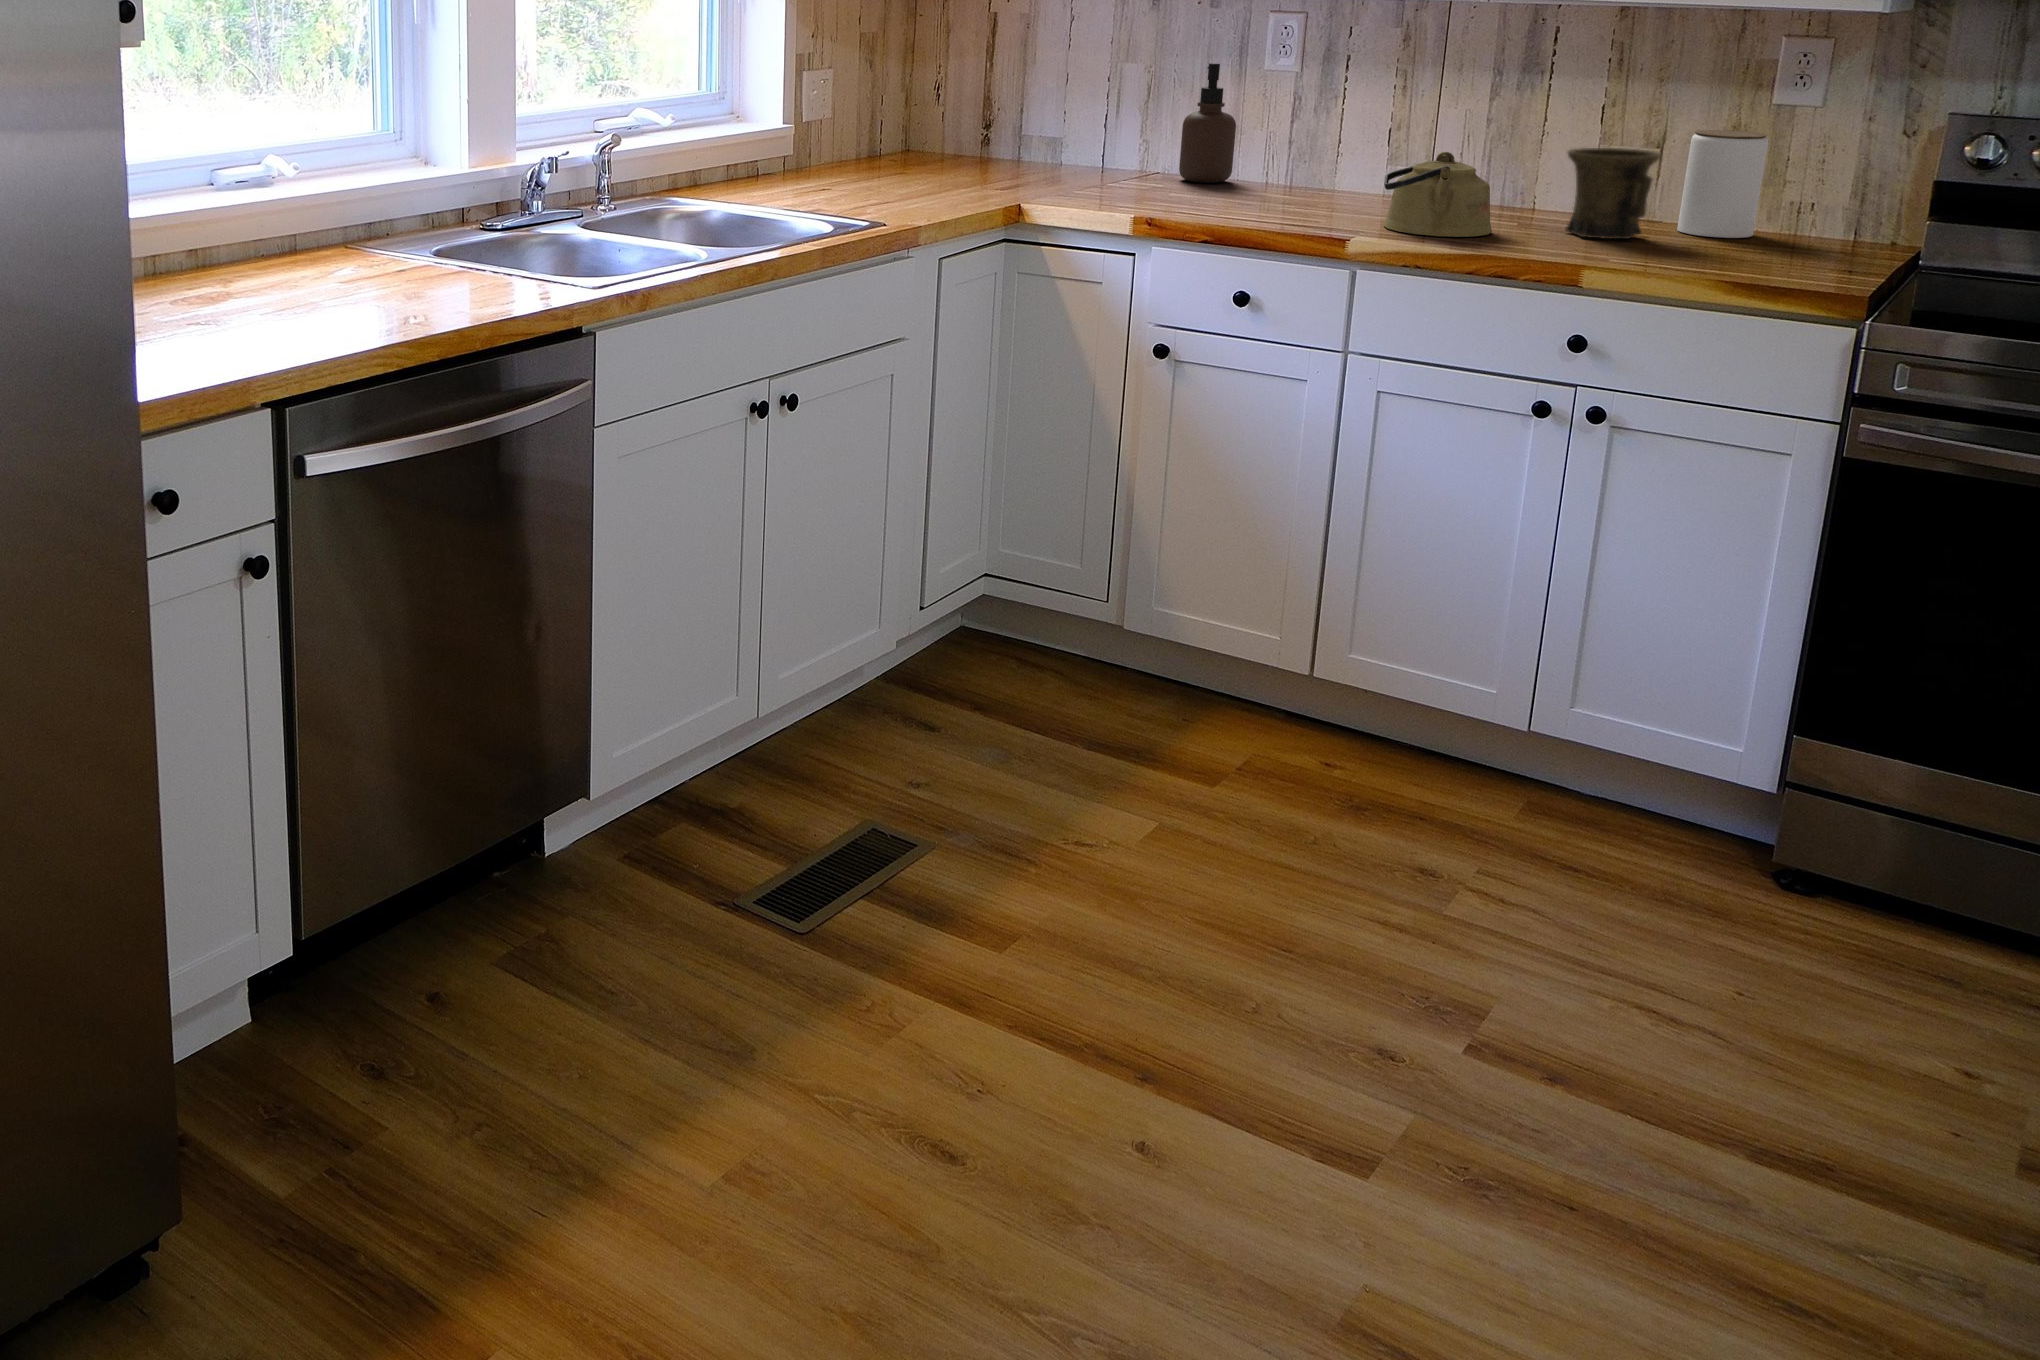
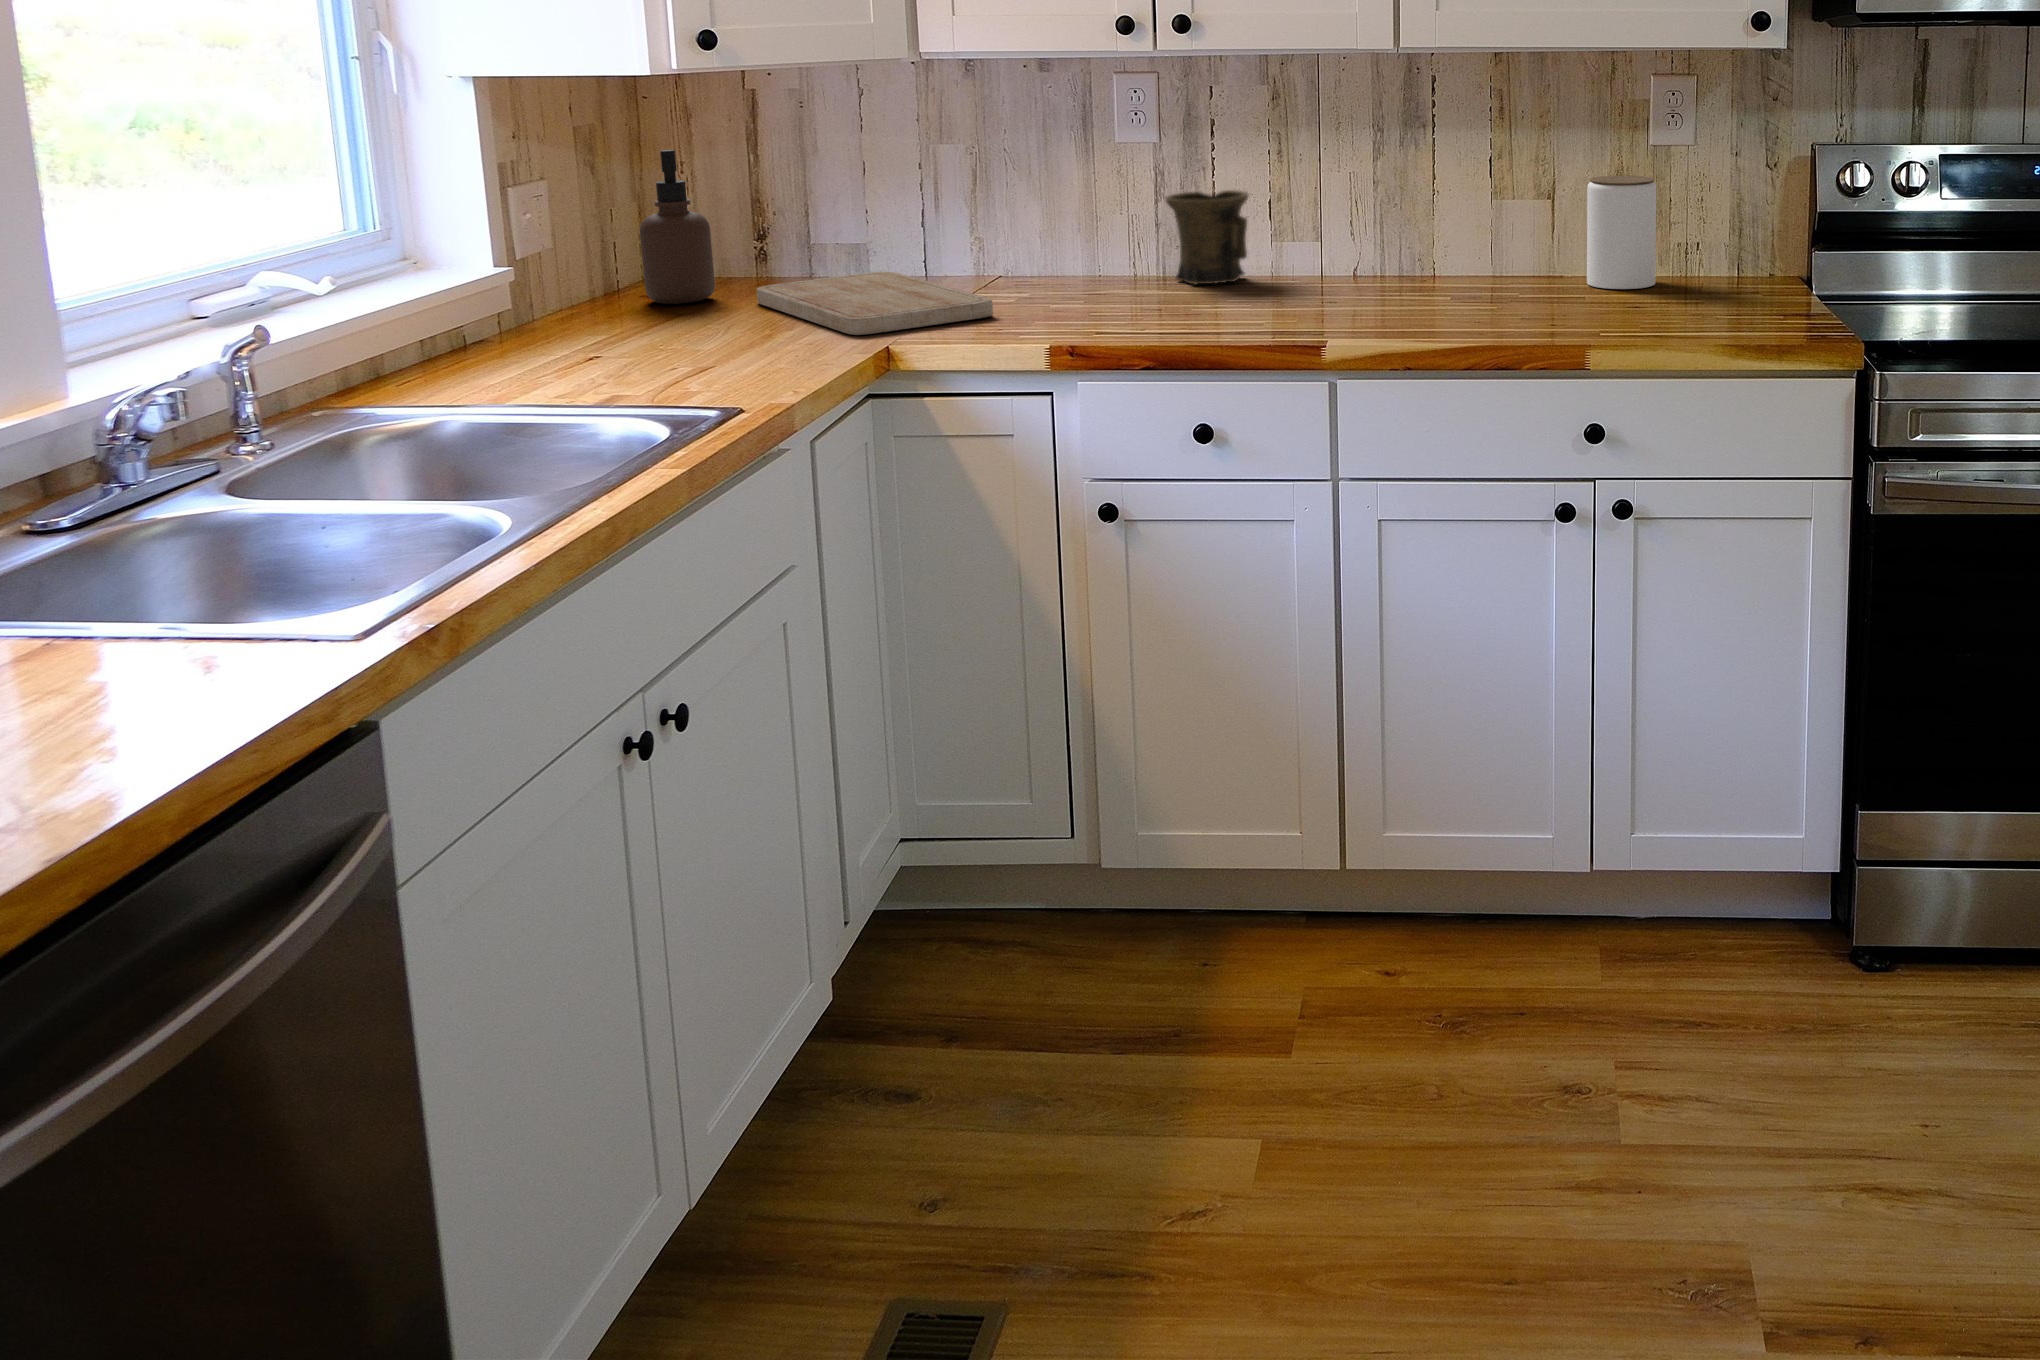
soap dispenser: present [1179,63,1236,183] -> present [640,150,715,304]
mug: present [1566,148,1660,239] -> present [1165,190,1249,284]
kettle: present [1383,152,1492,237] -> none [1316,227,1442,327]
cutting board: none [959,159,1116,196] -> present [757,272,993,335]

